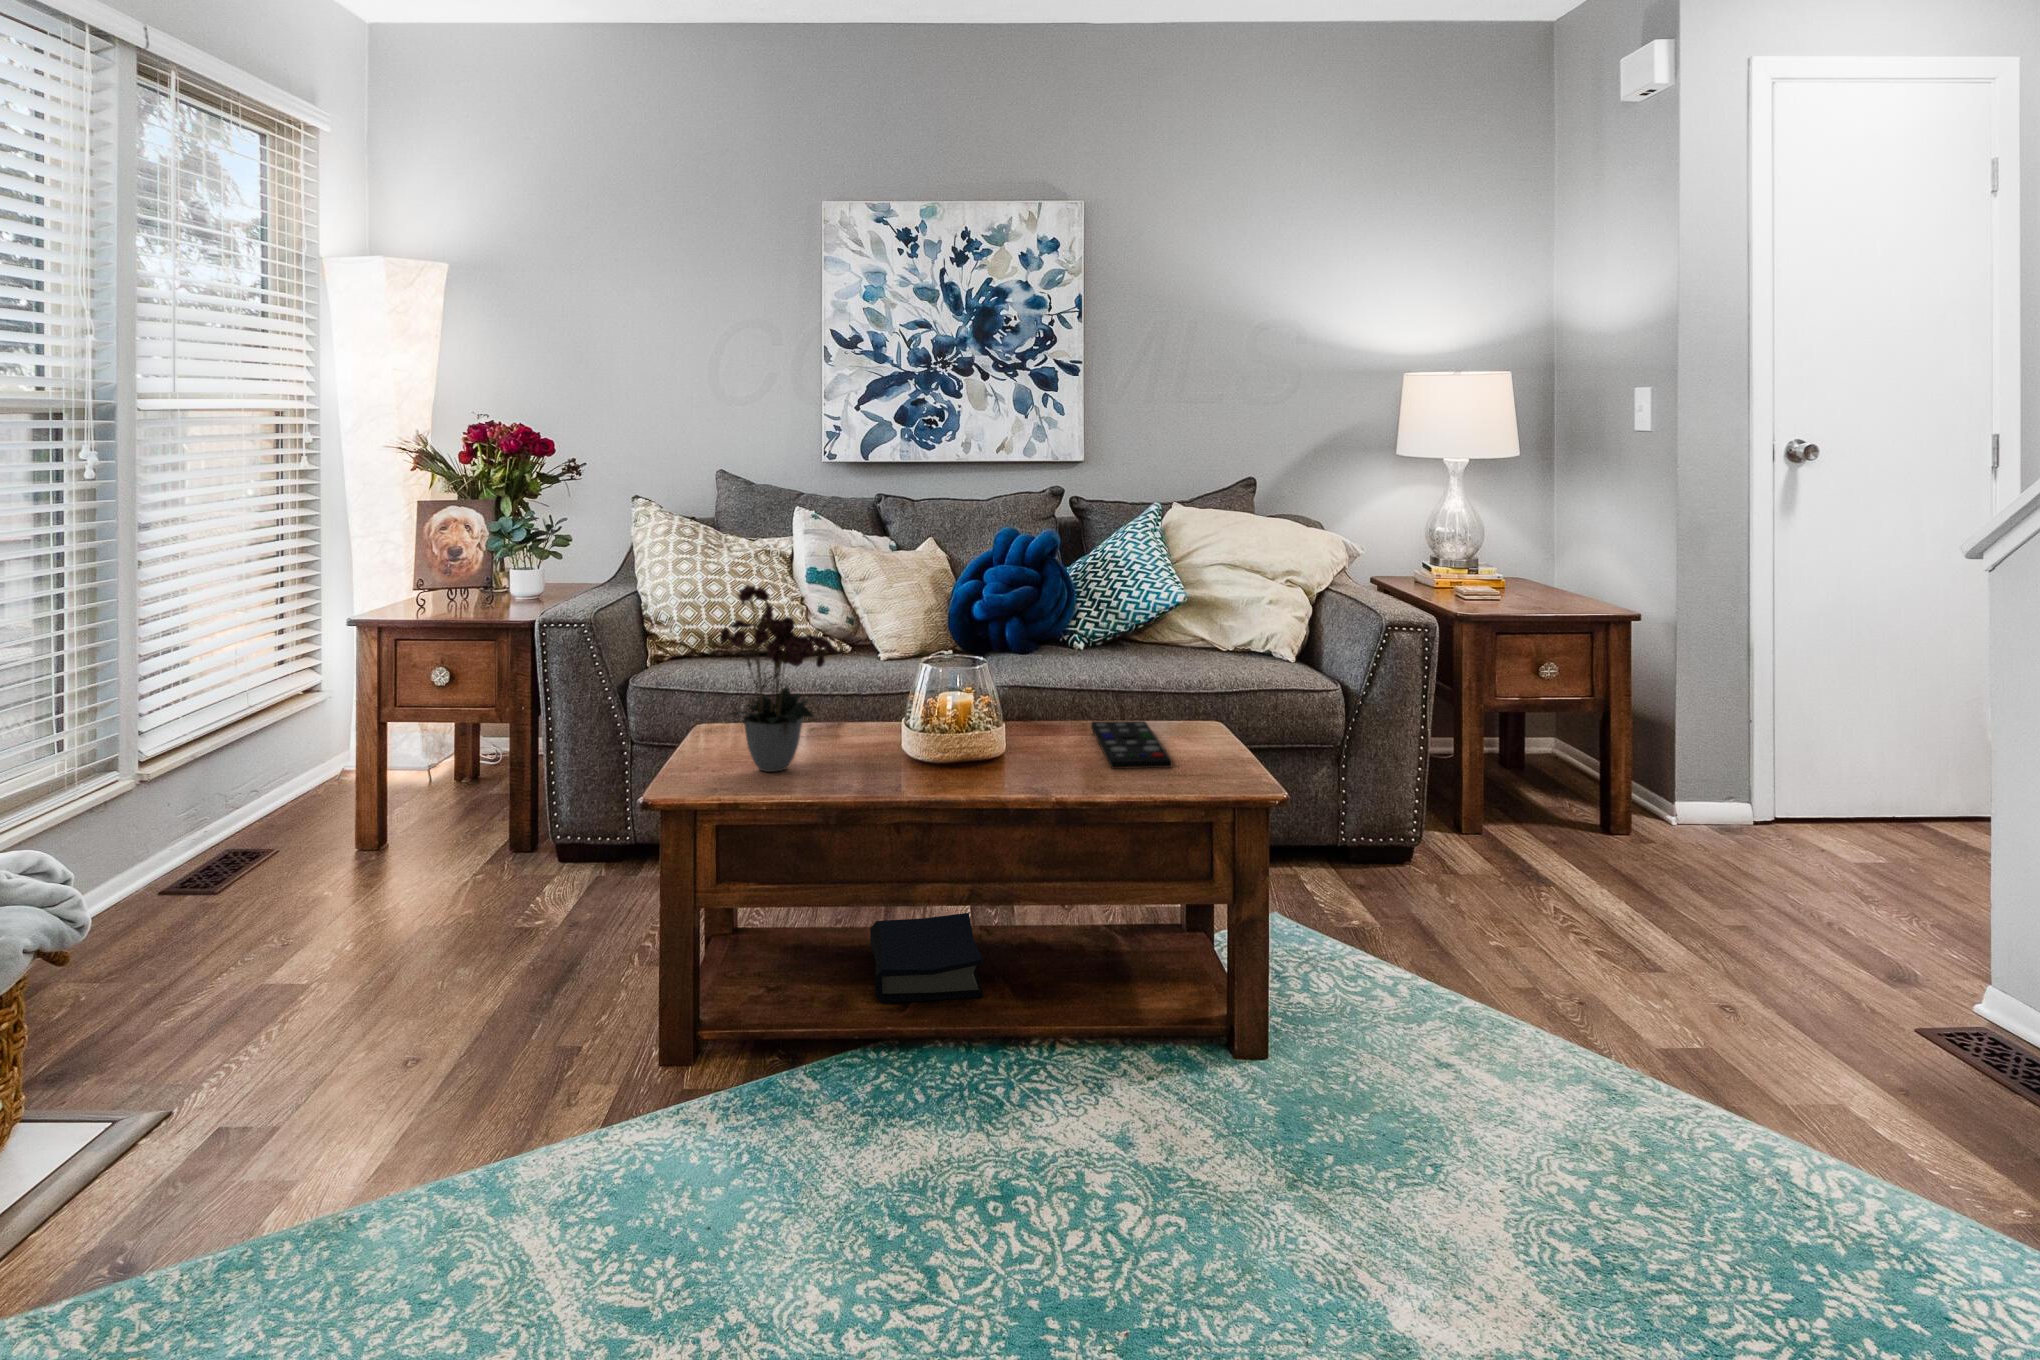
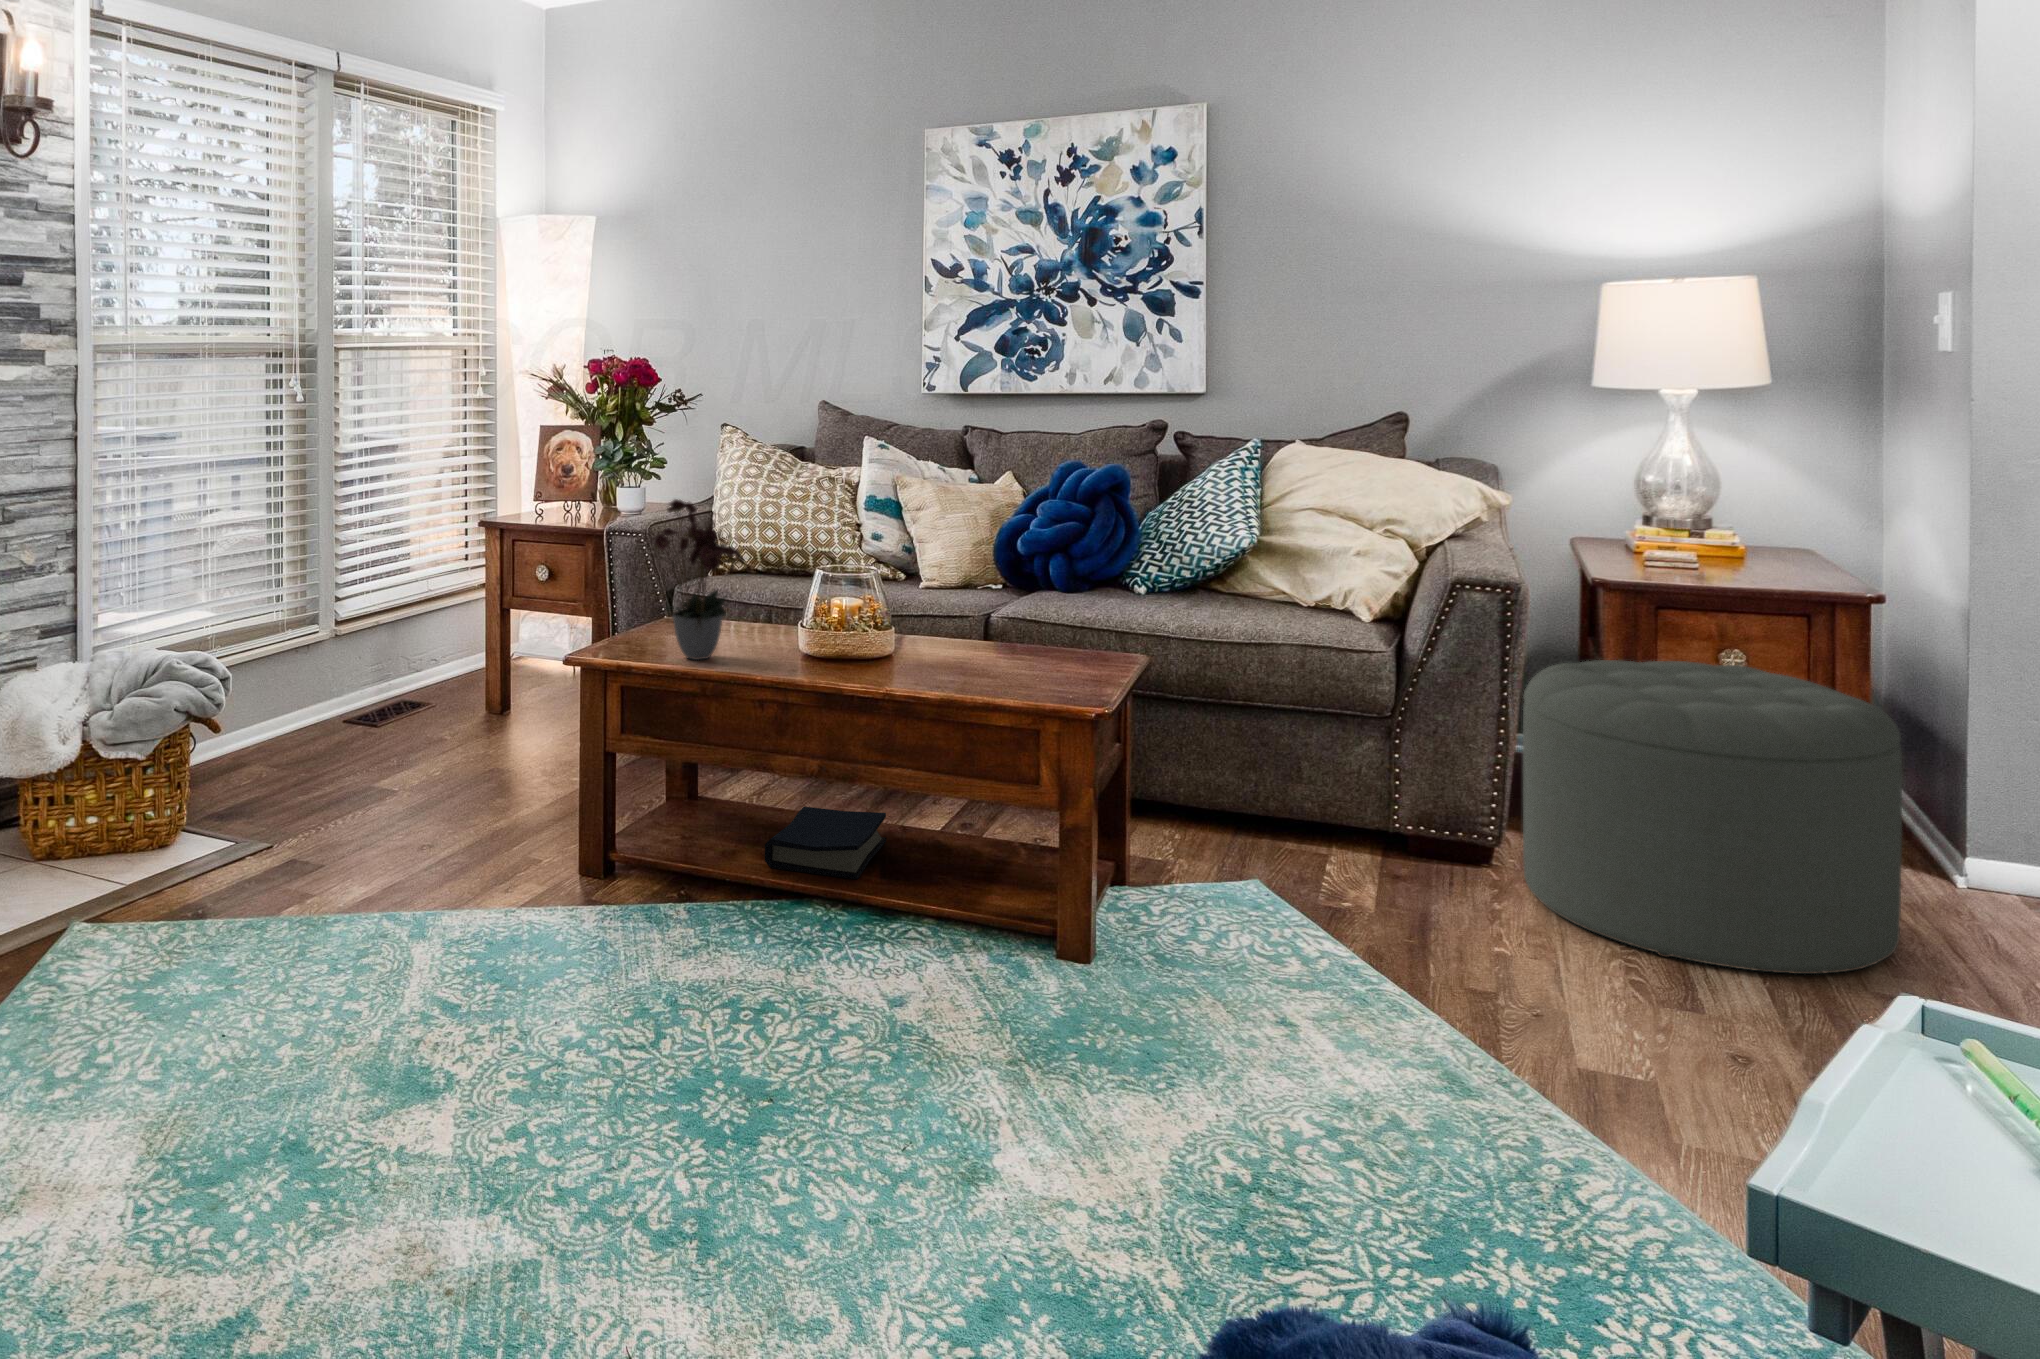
ottoman: none [1451,671,1725,923] -> present [1523,660,1902,974]
remote control: present [1091,721,1172,769] -> none [981,651,1074,696]

